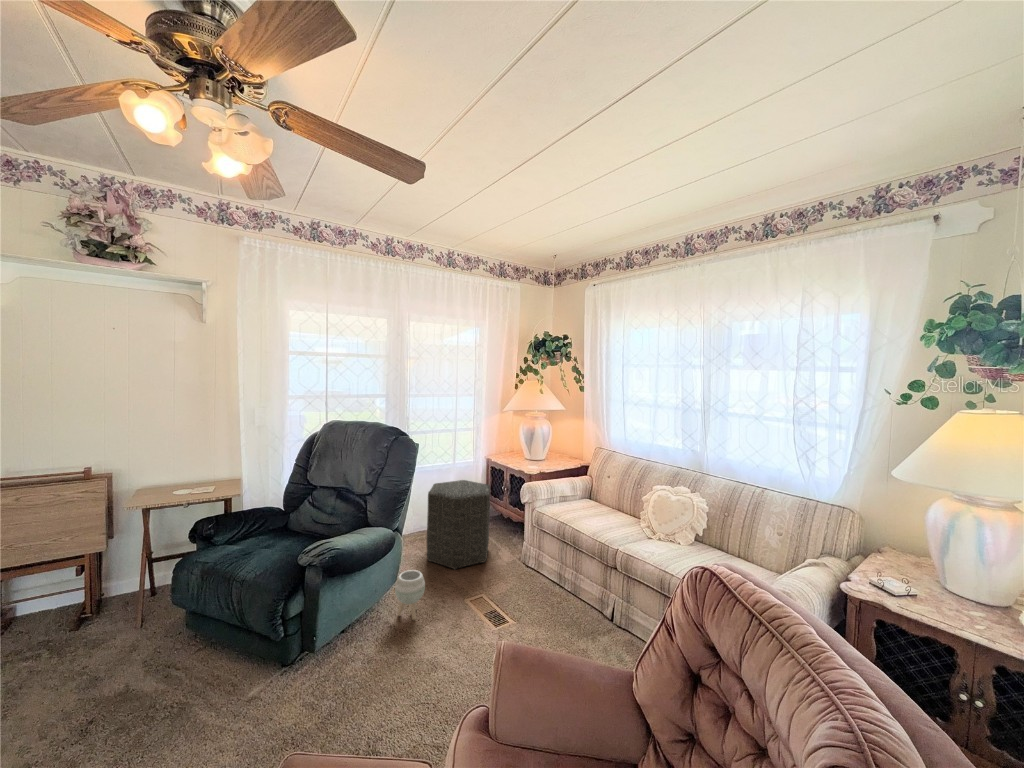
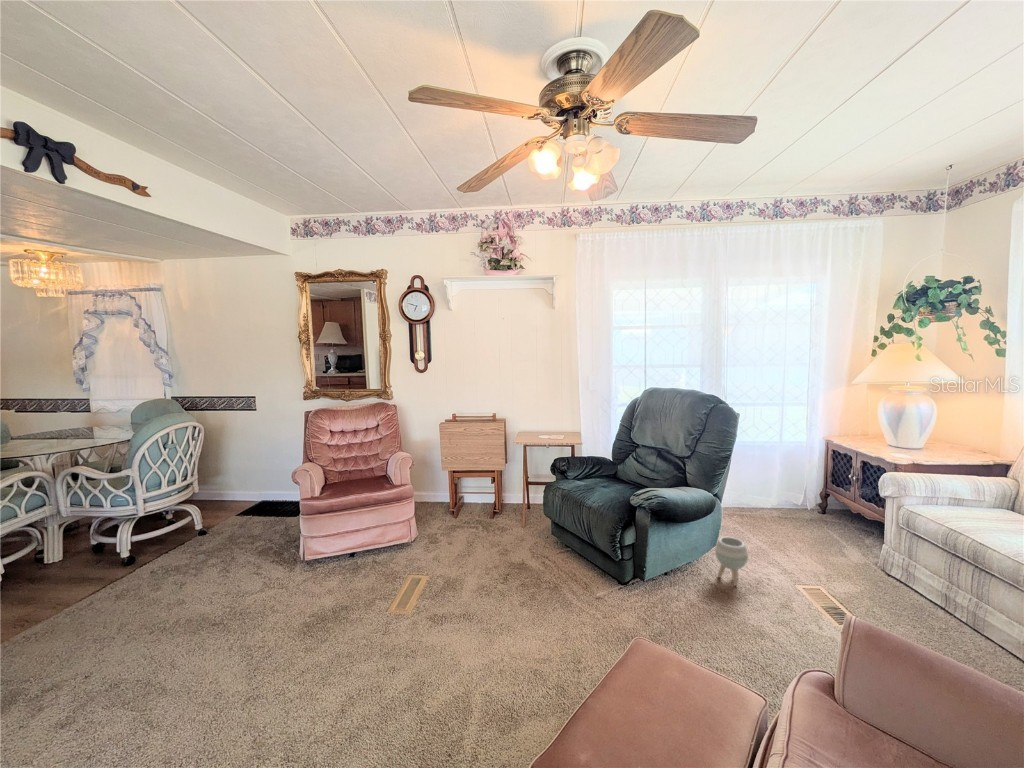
ottoman: present [427,480,490,570] -> none [747,458,831,554]

